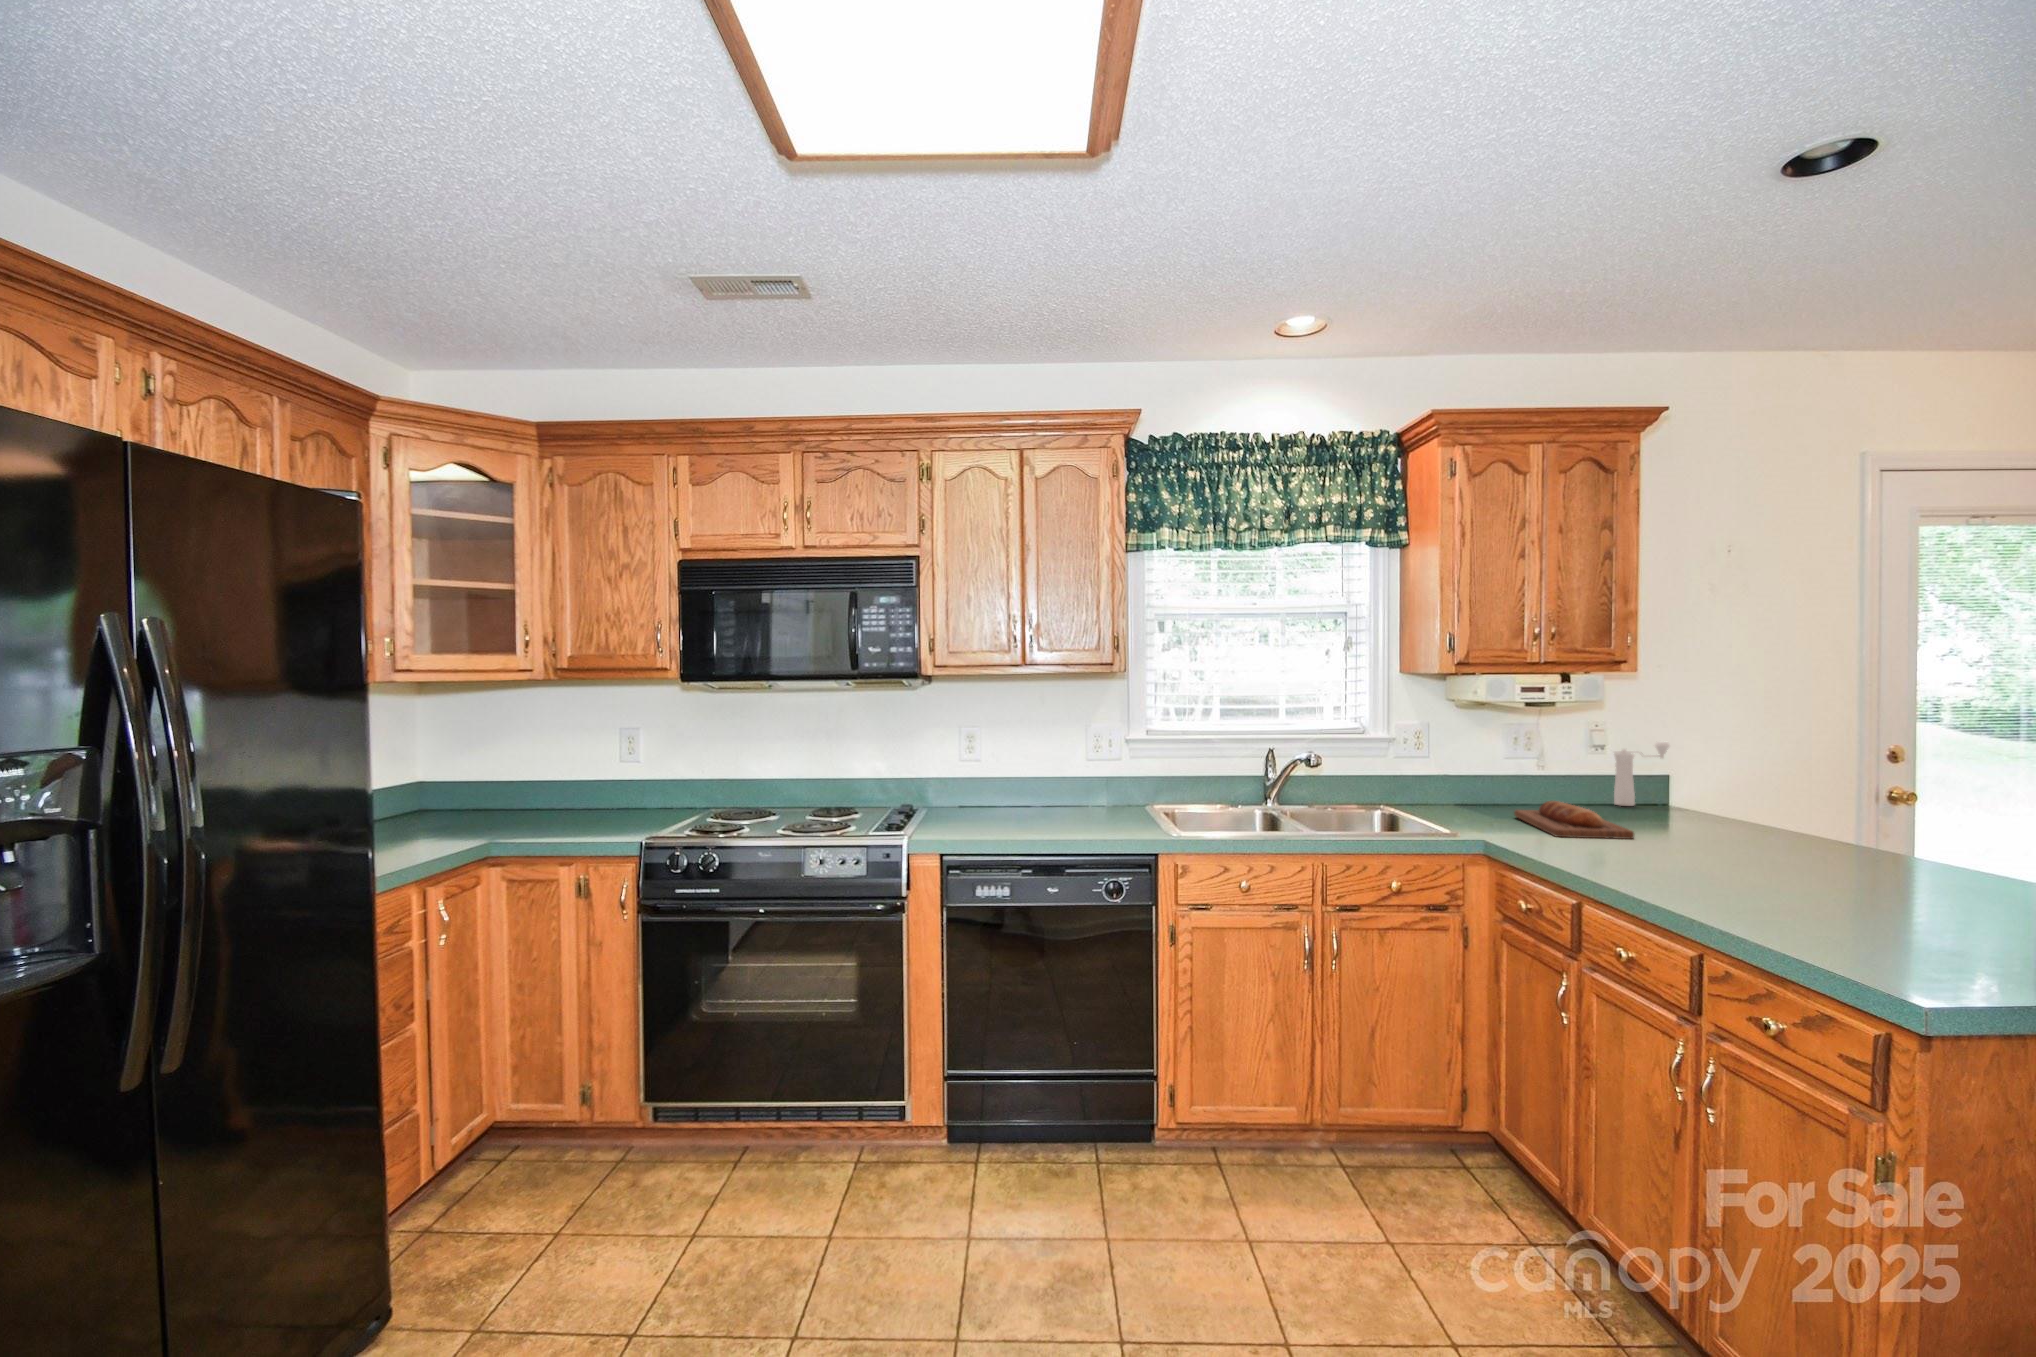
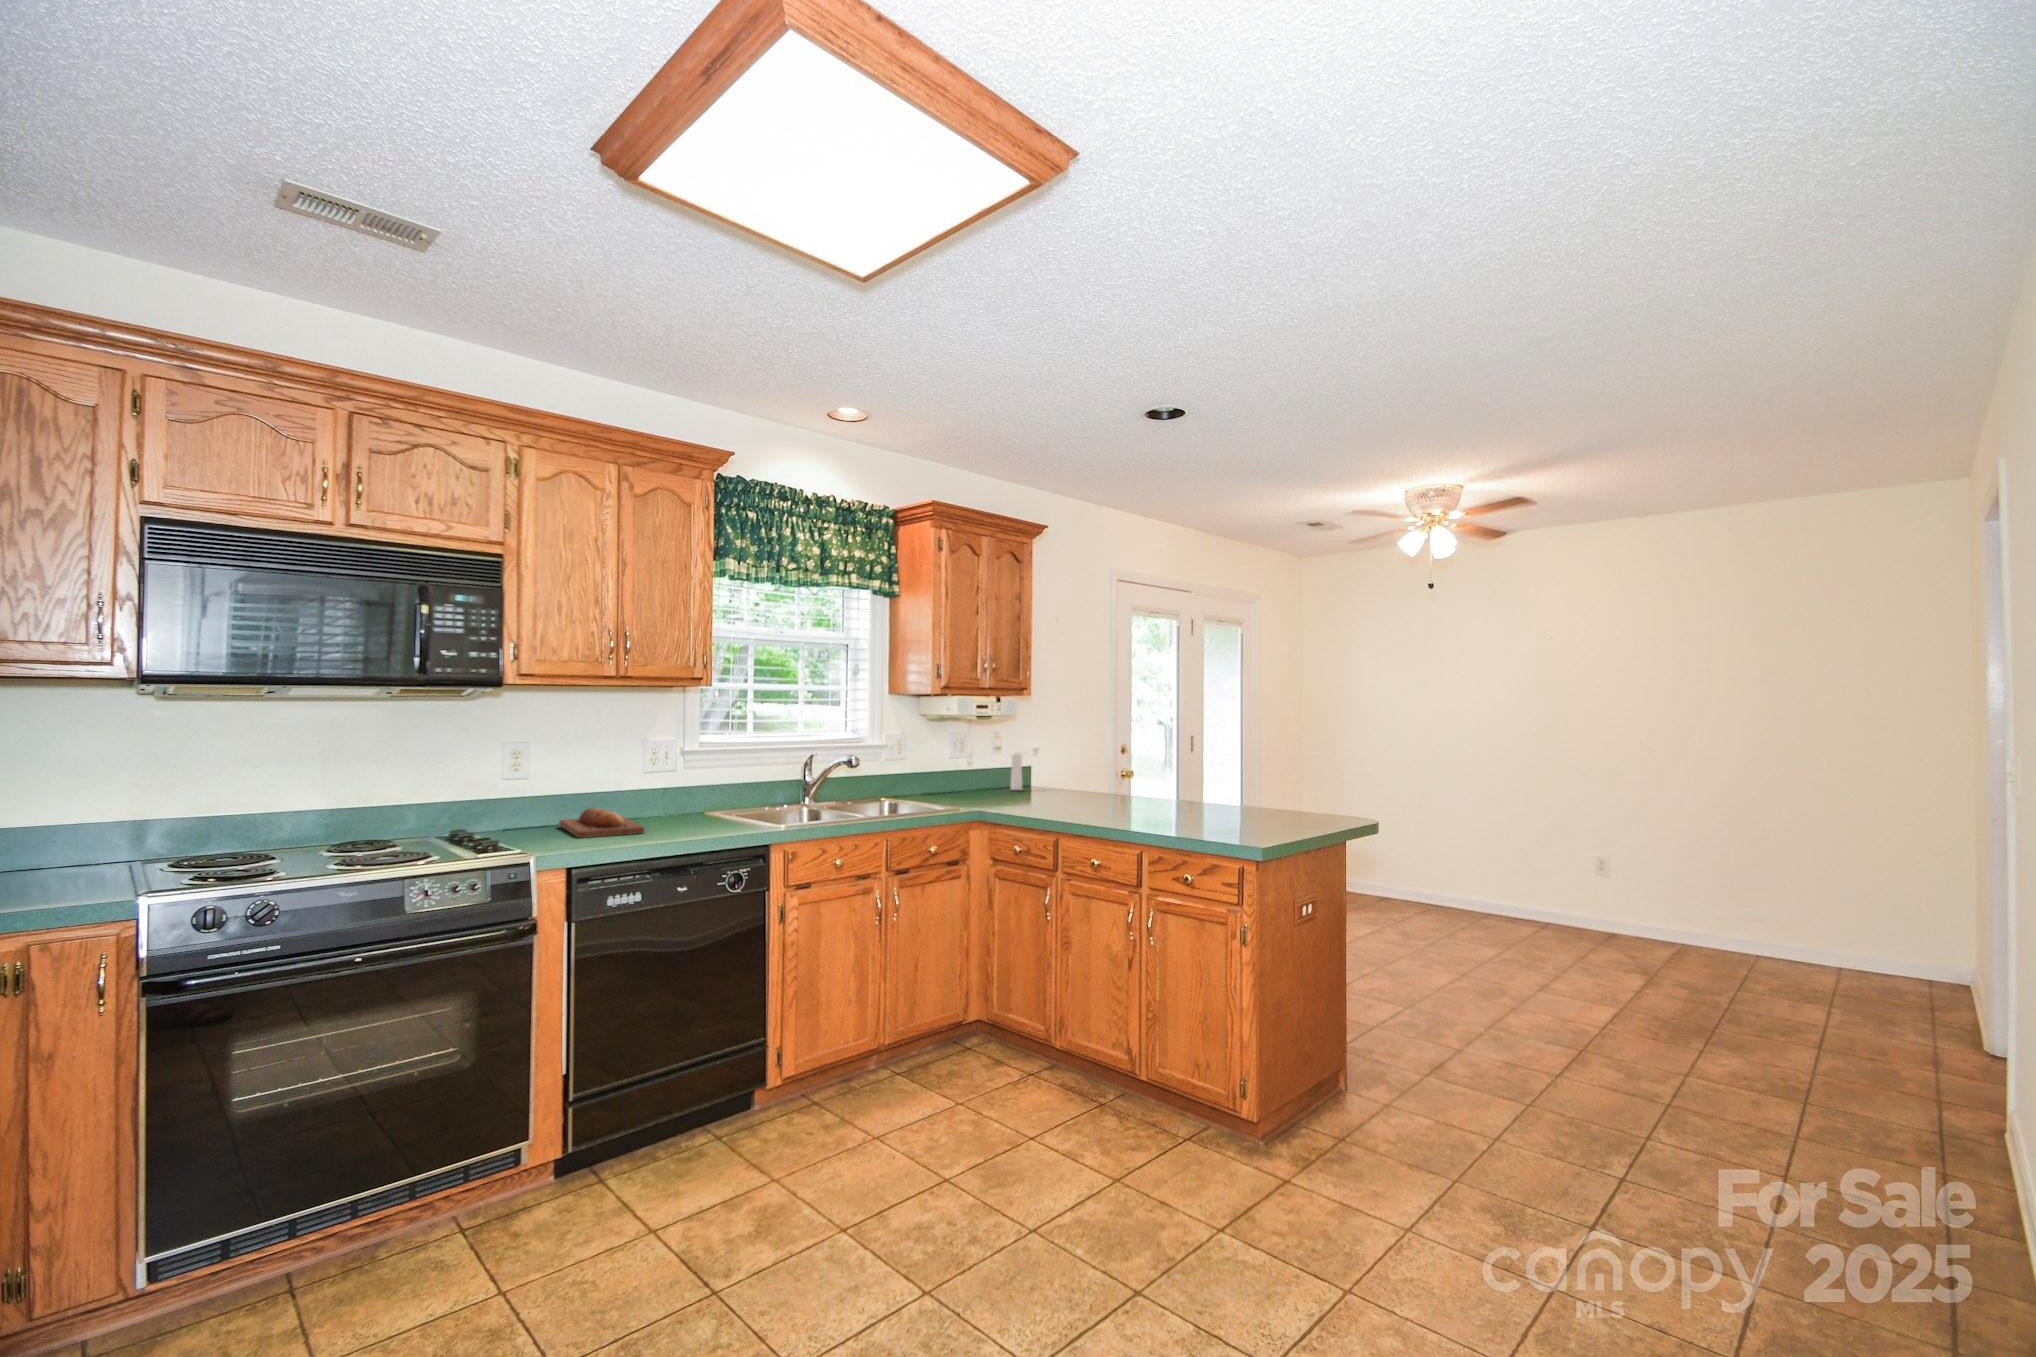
bread loaf: present [1514,801,1634,839] -> present [559,808,645,838]

